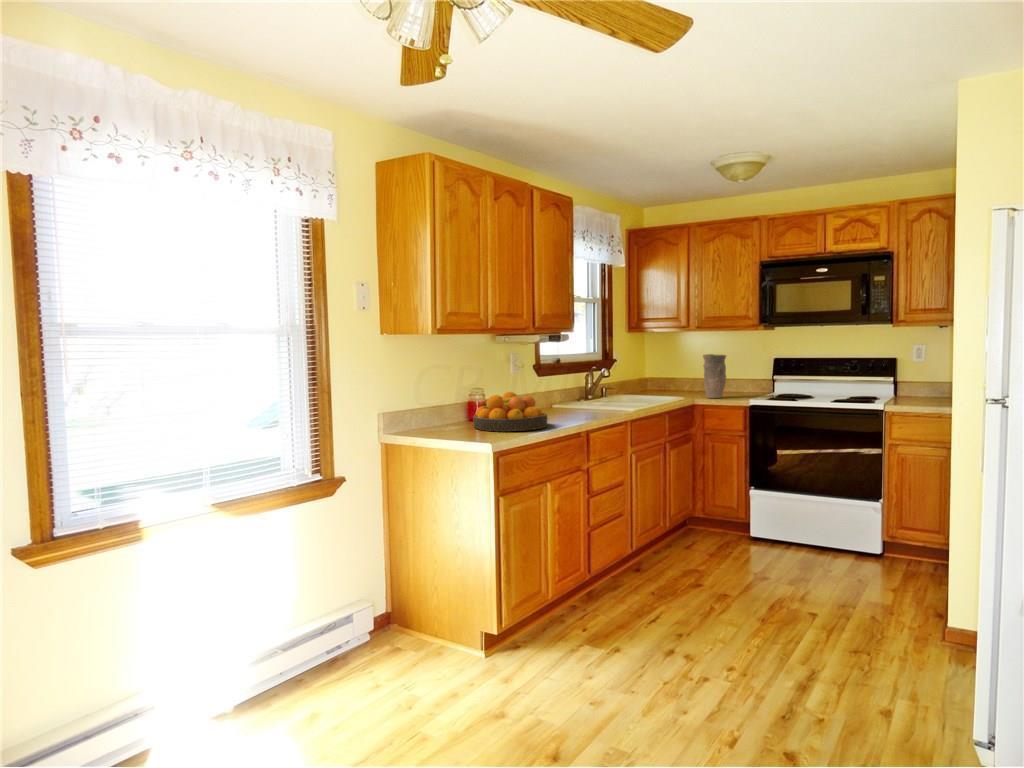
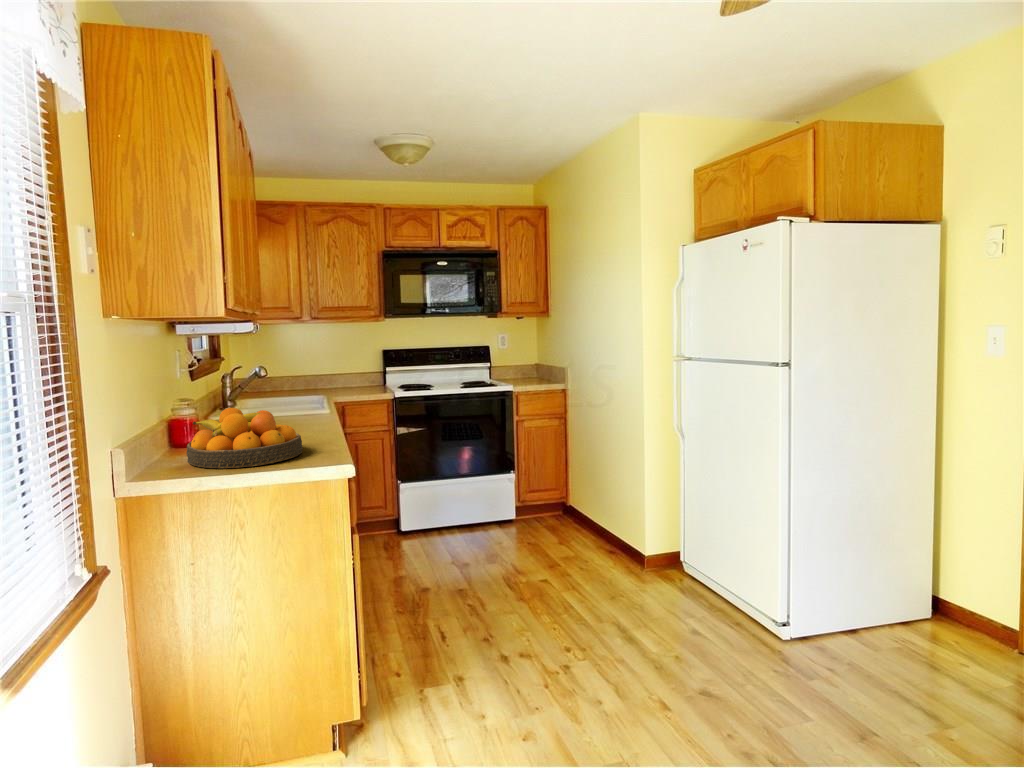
vase: present [703,354,726,398] -> none [336,348,361,395]

